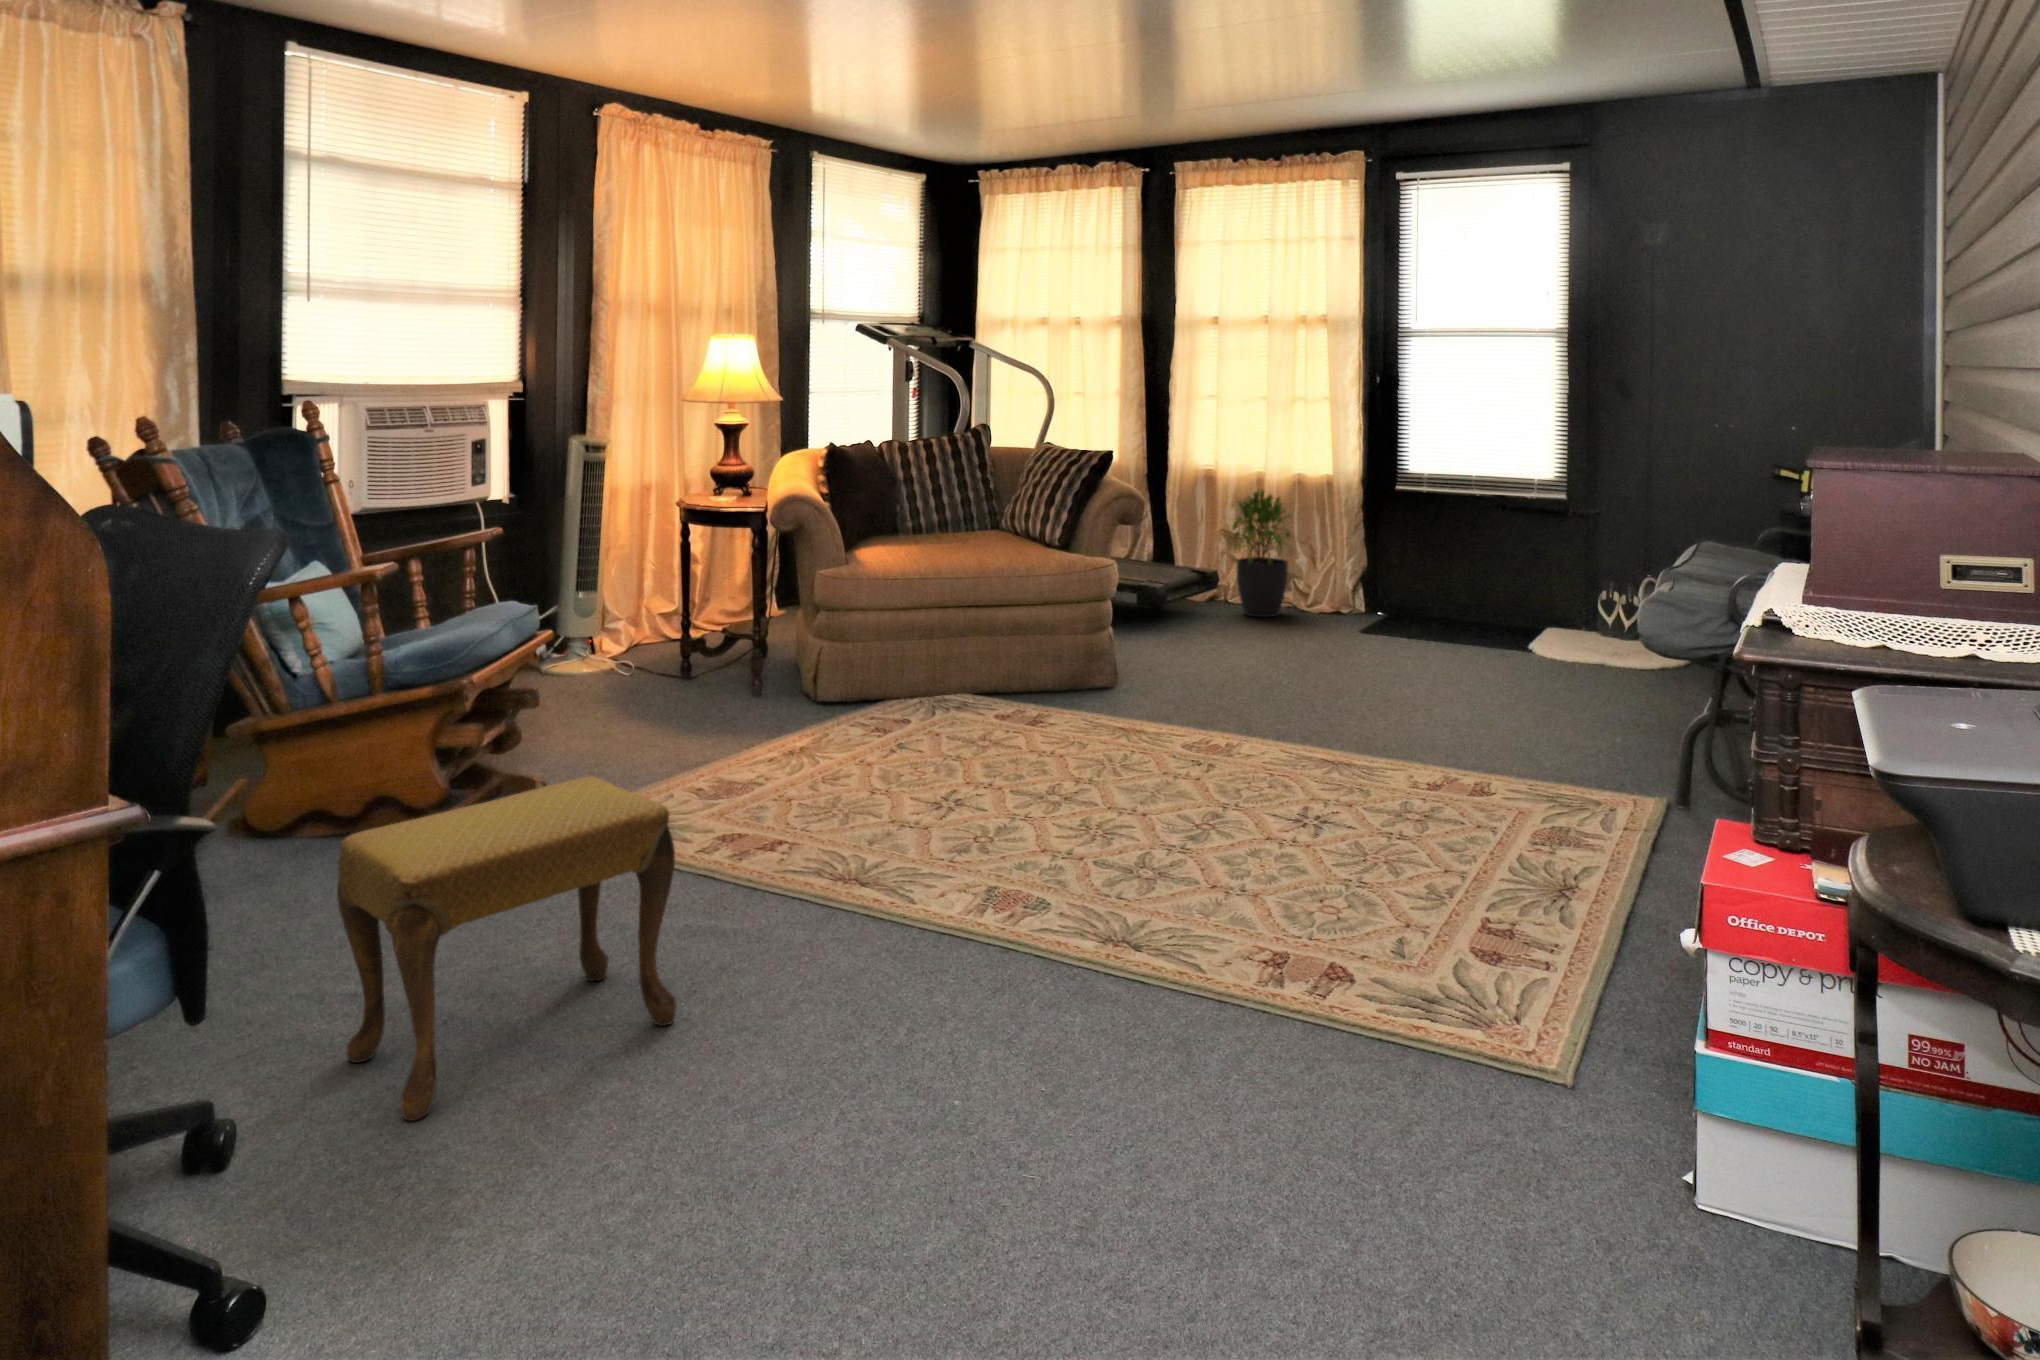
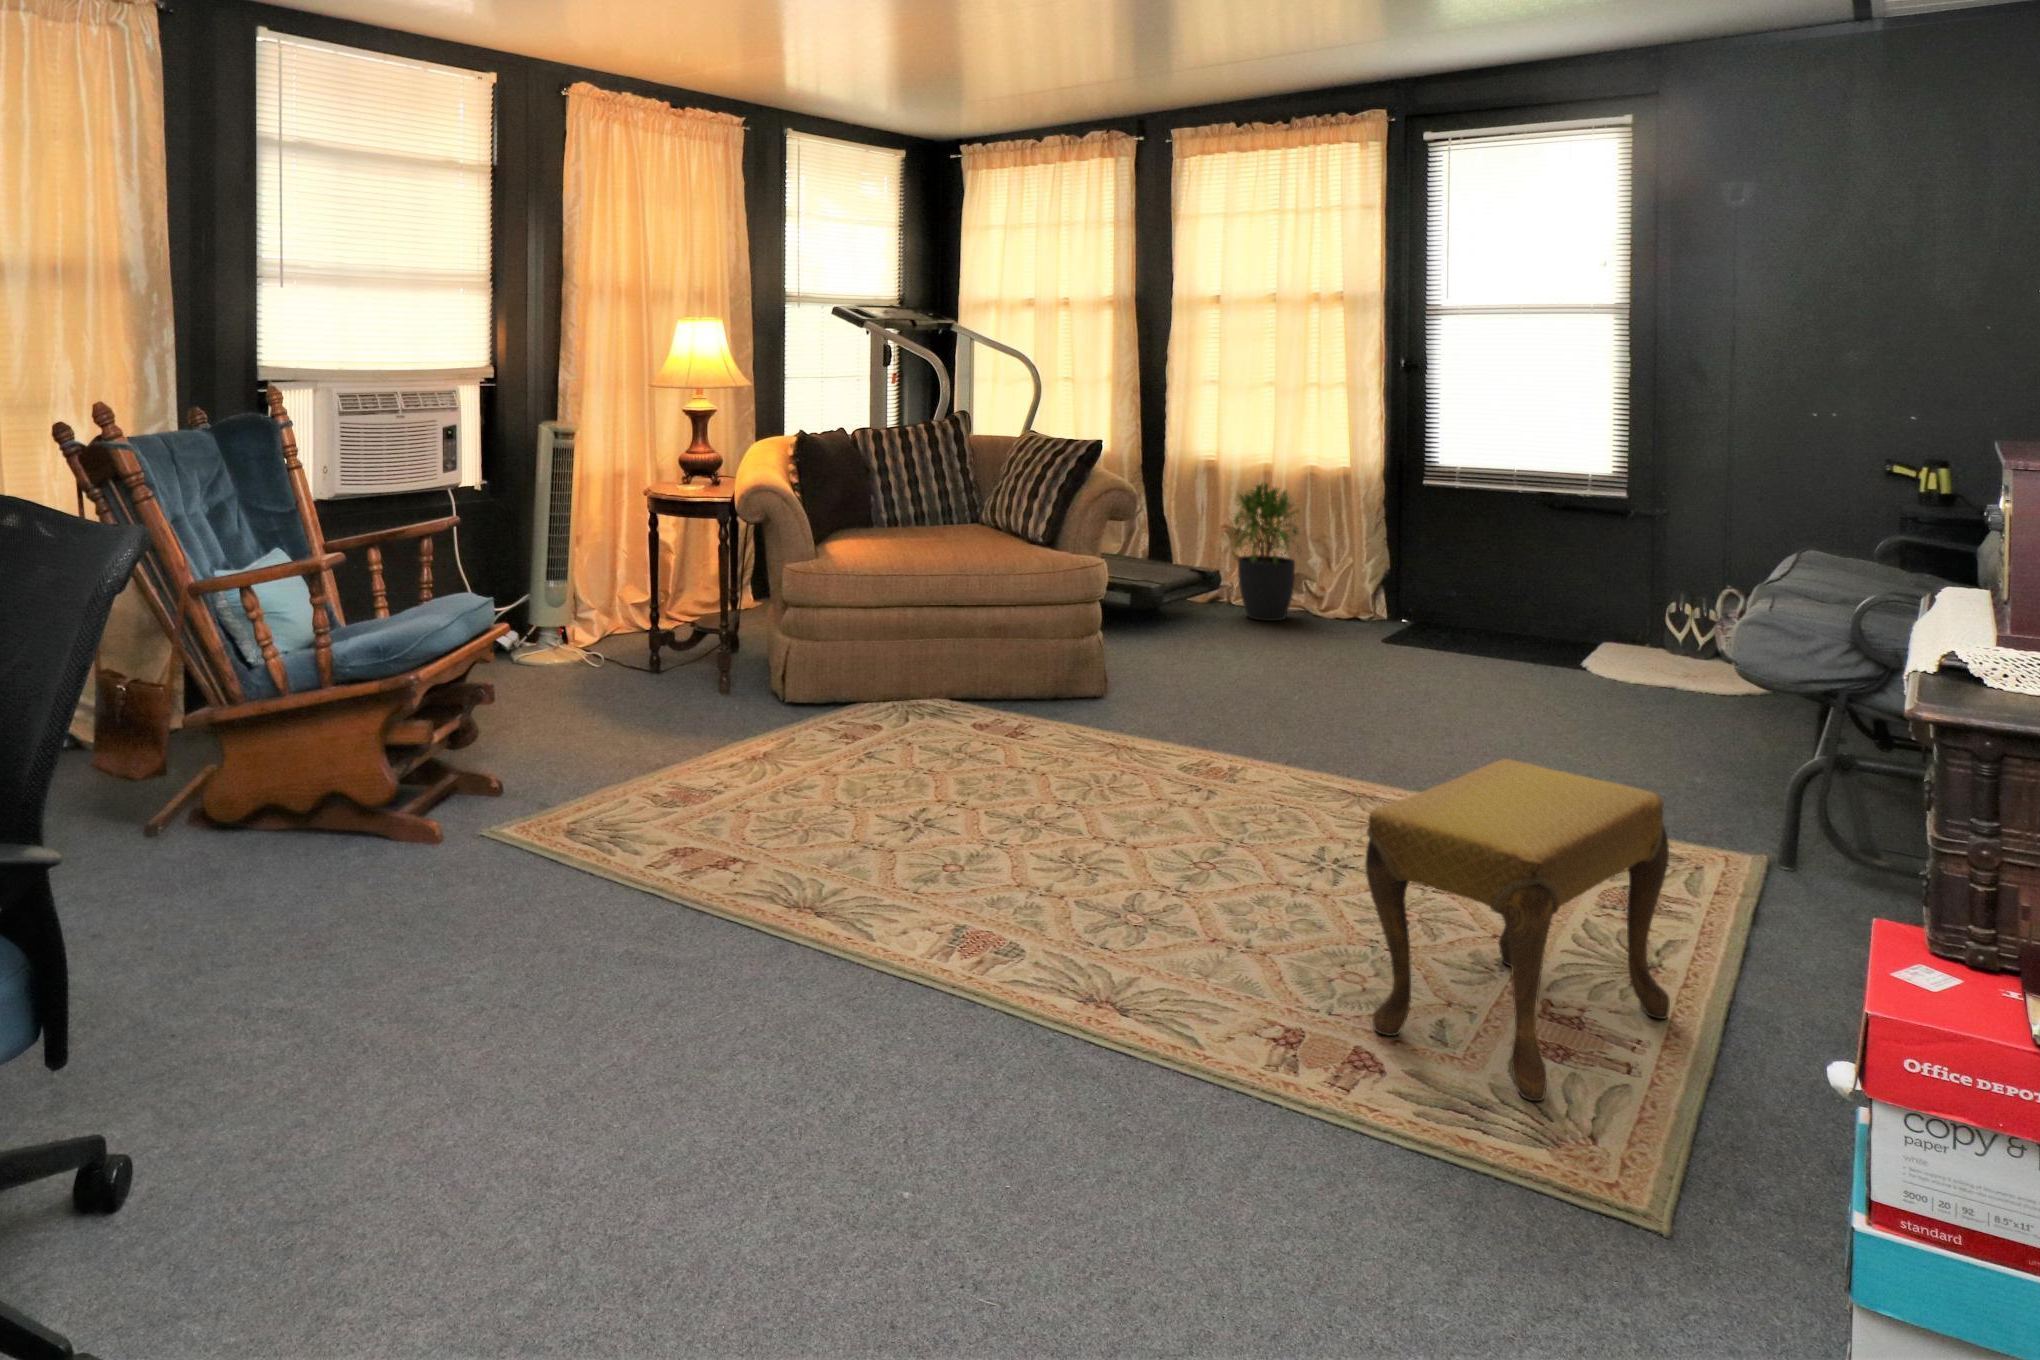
footstool: present [337,776,676,1121] -> present [1365,759,1670,1101]

